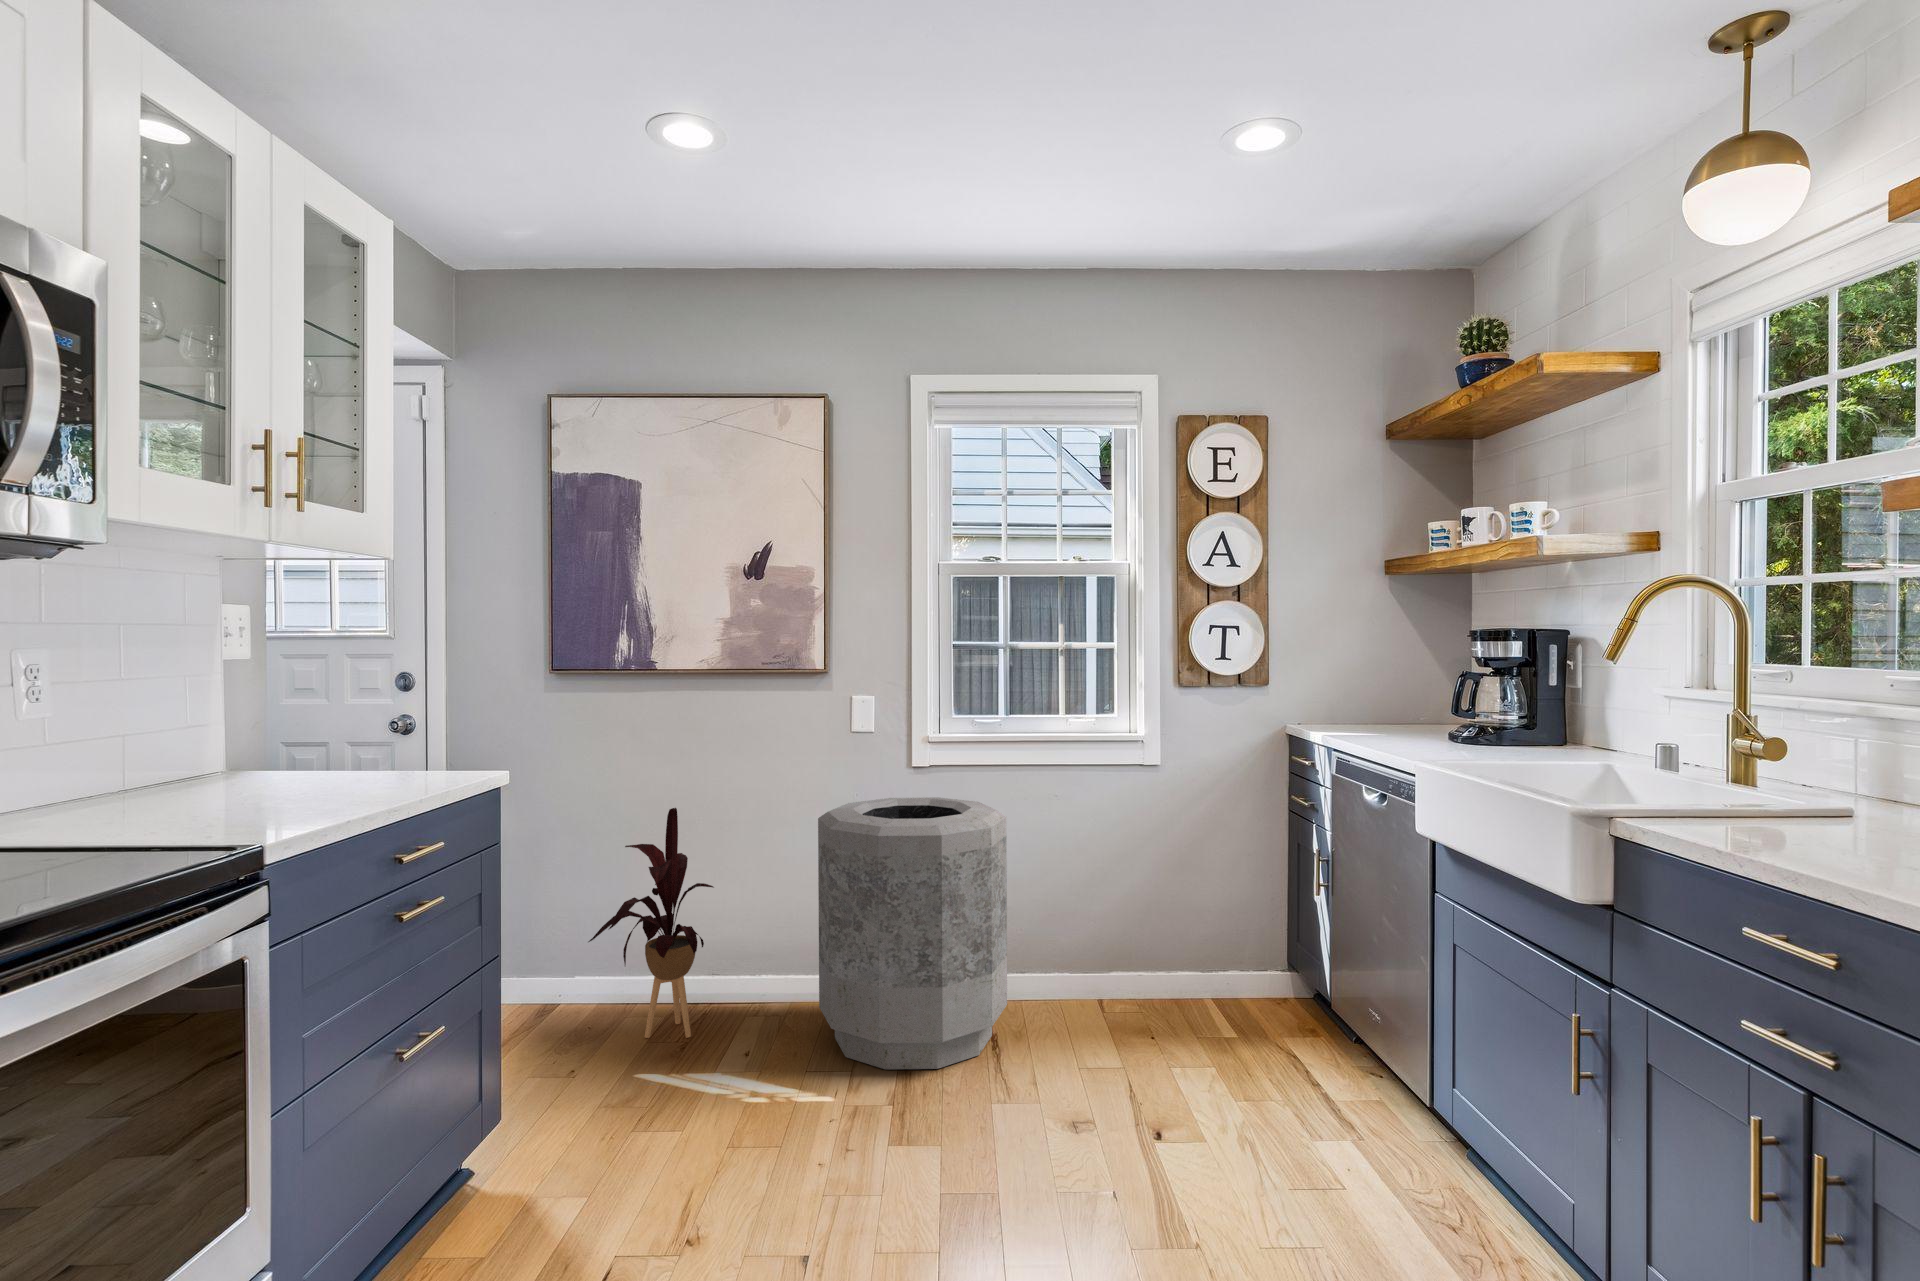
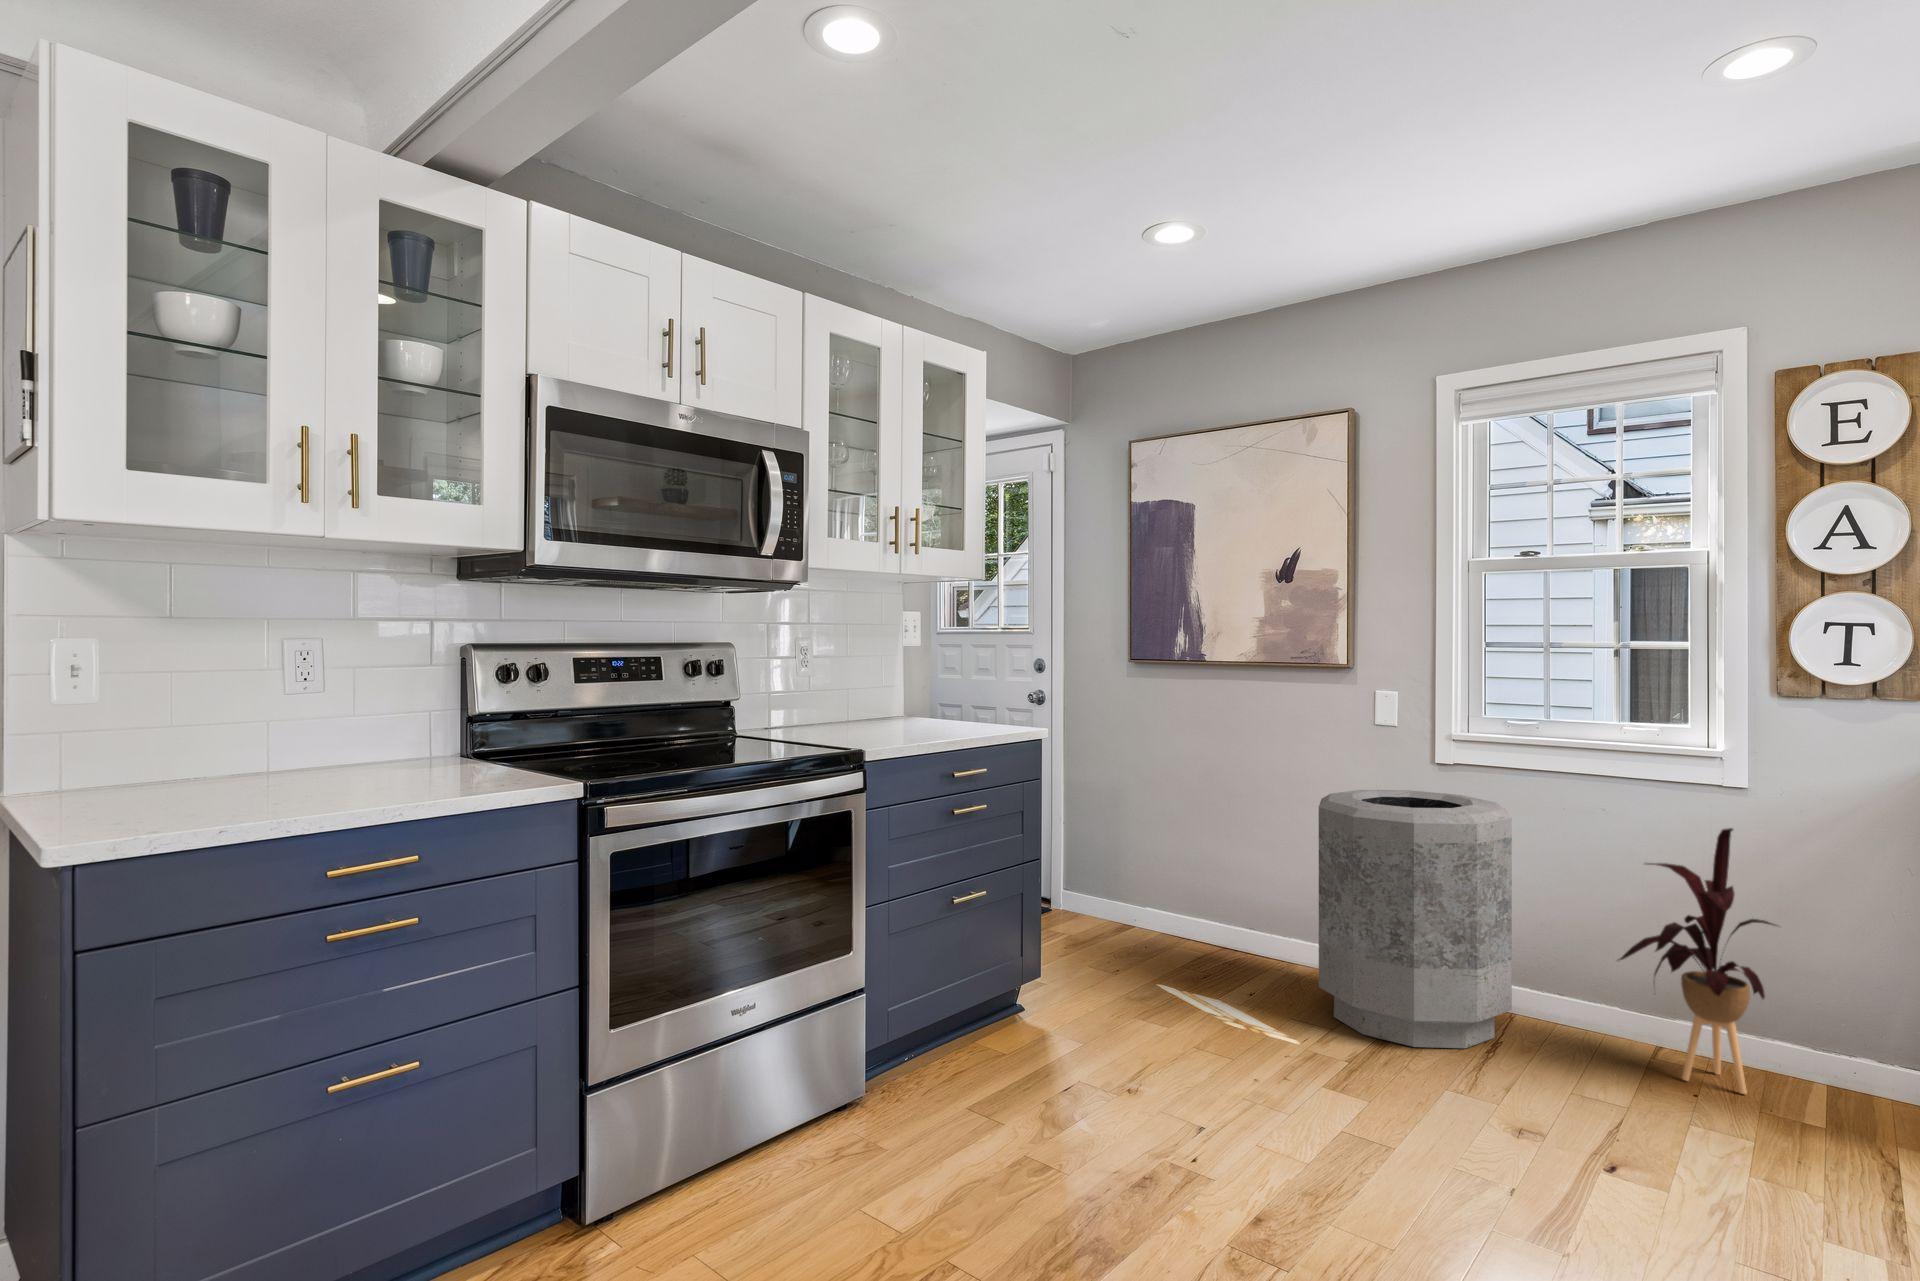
house plant: present [588,808,714,1038] -> present [1619,828,1775,1094]

